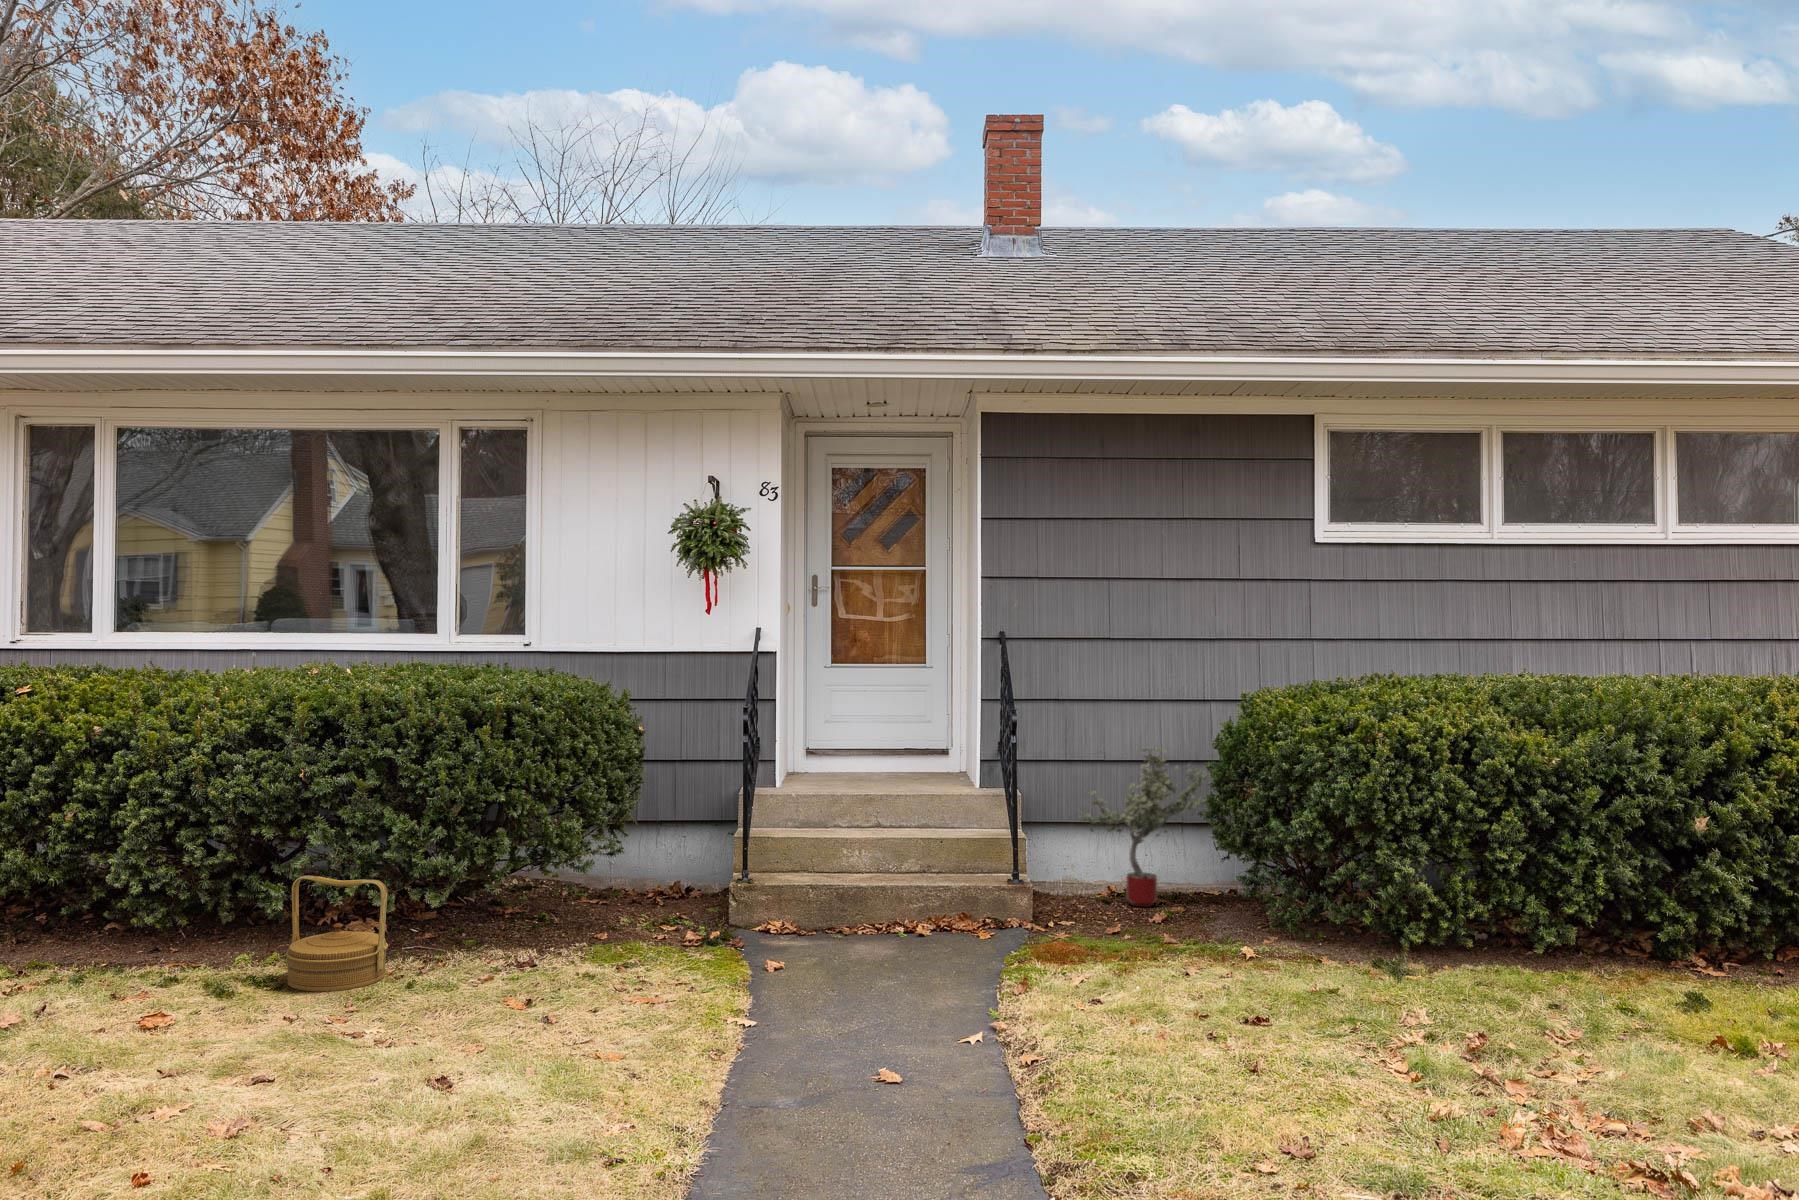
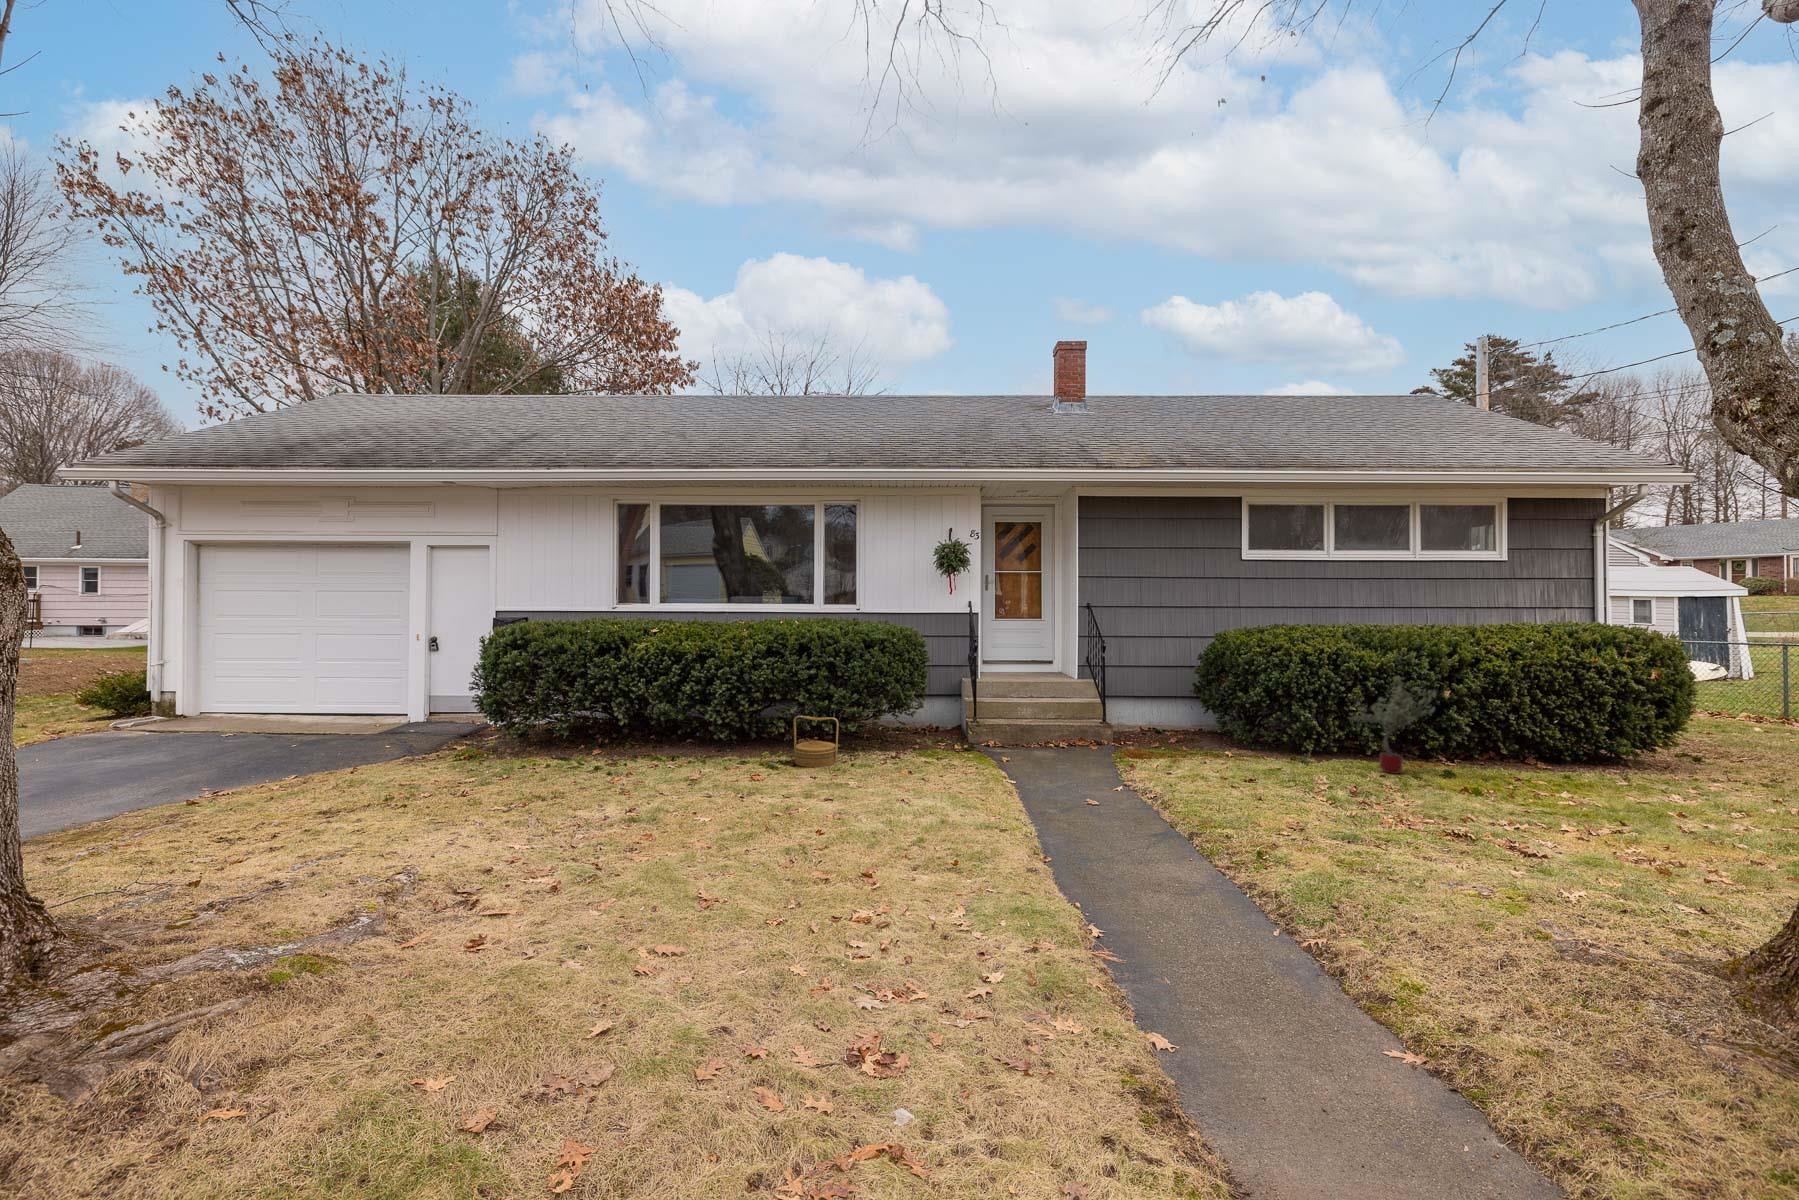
potted tree: present [1079,747,1207,907] -> present [1350,676,1436,774]

